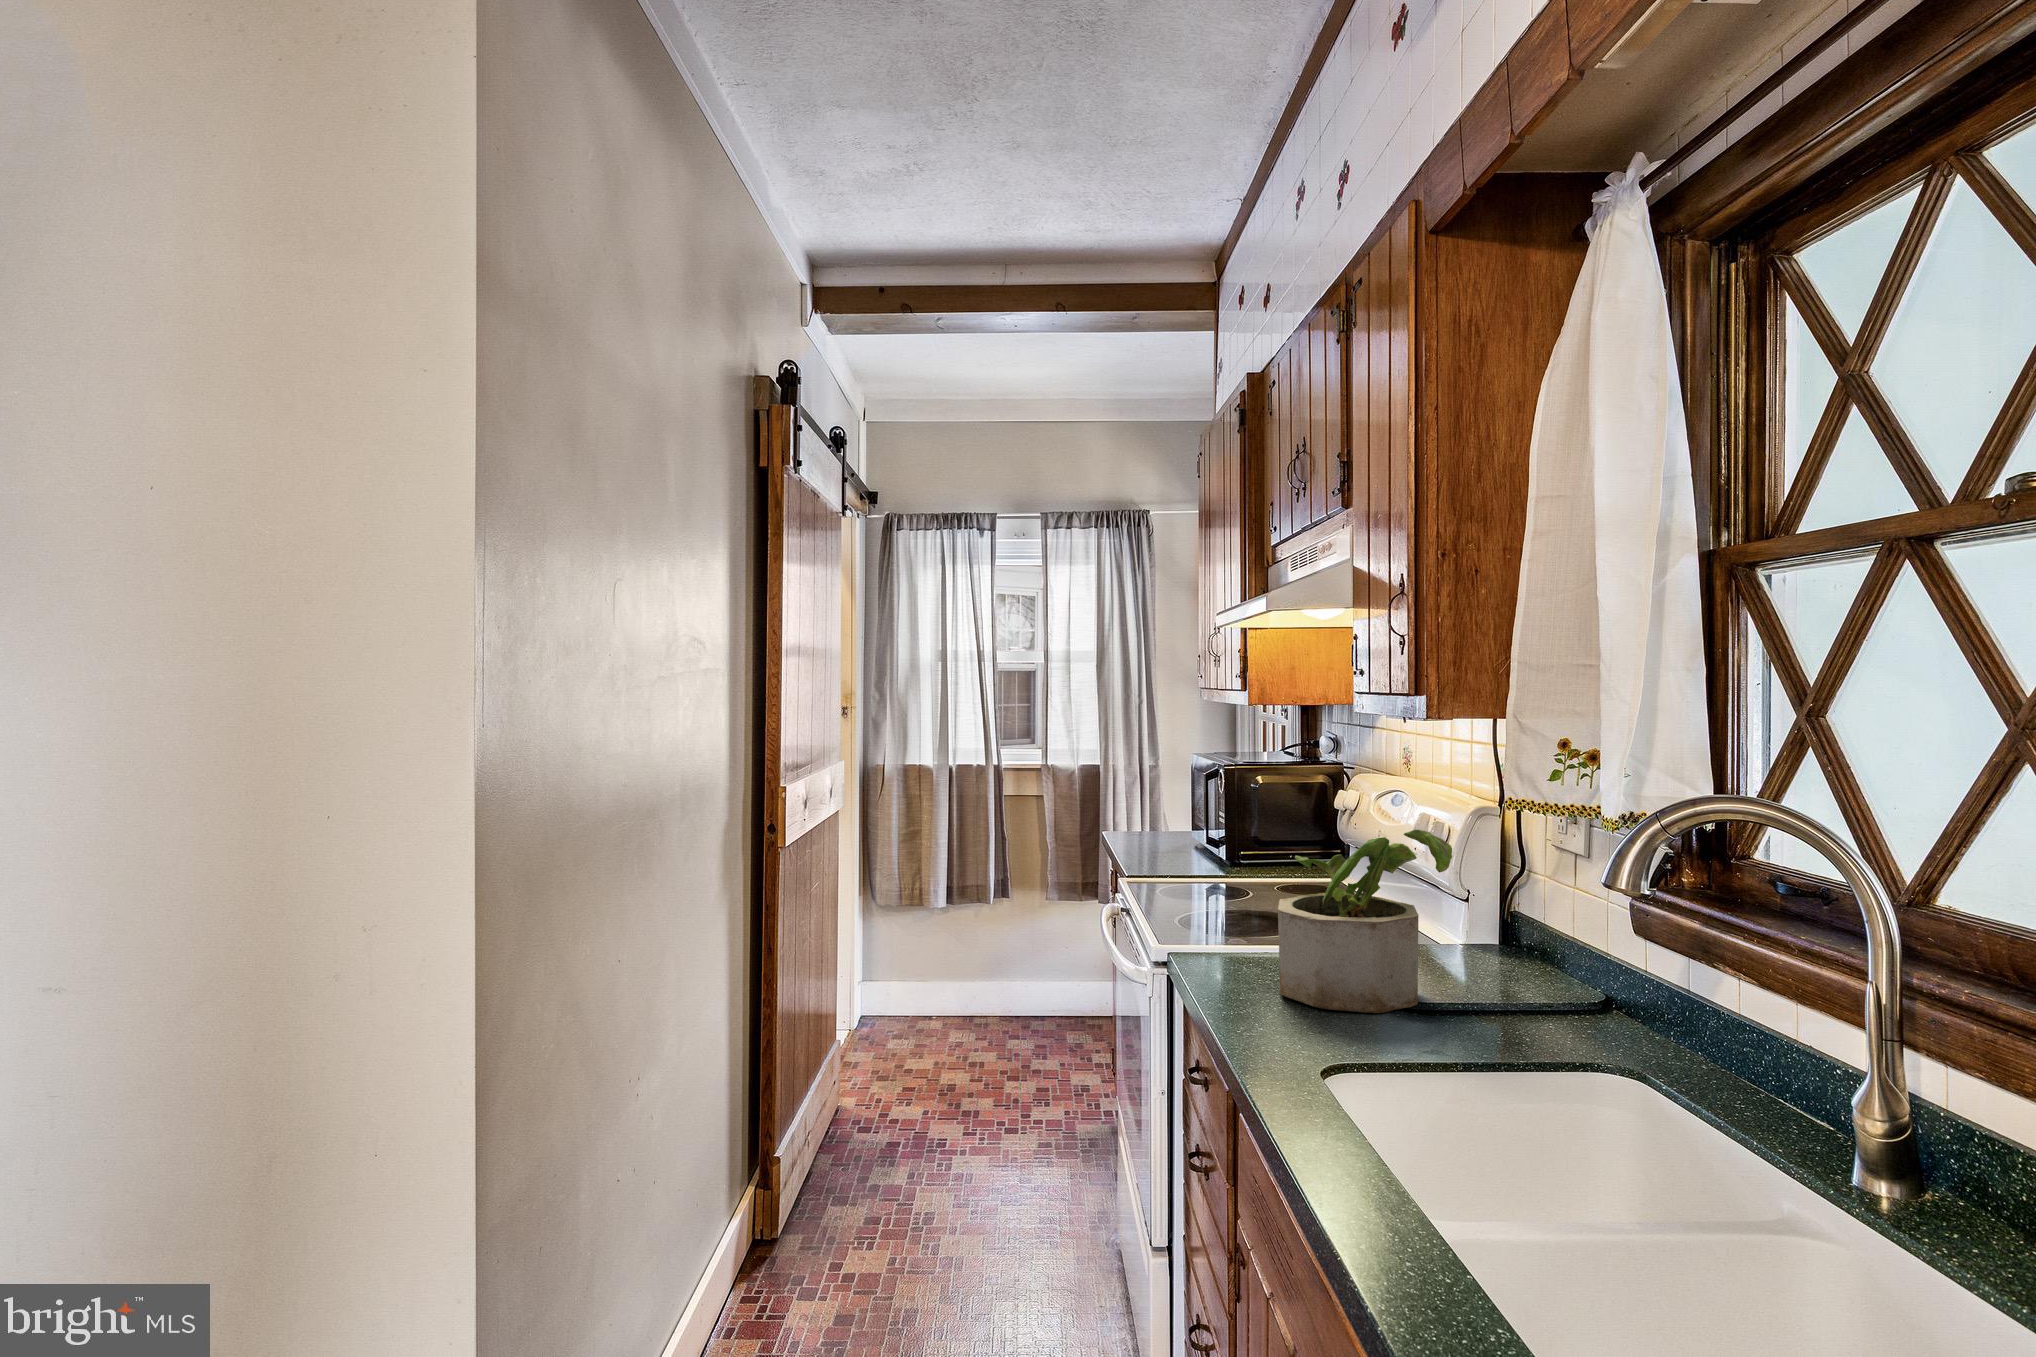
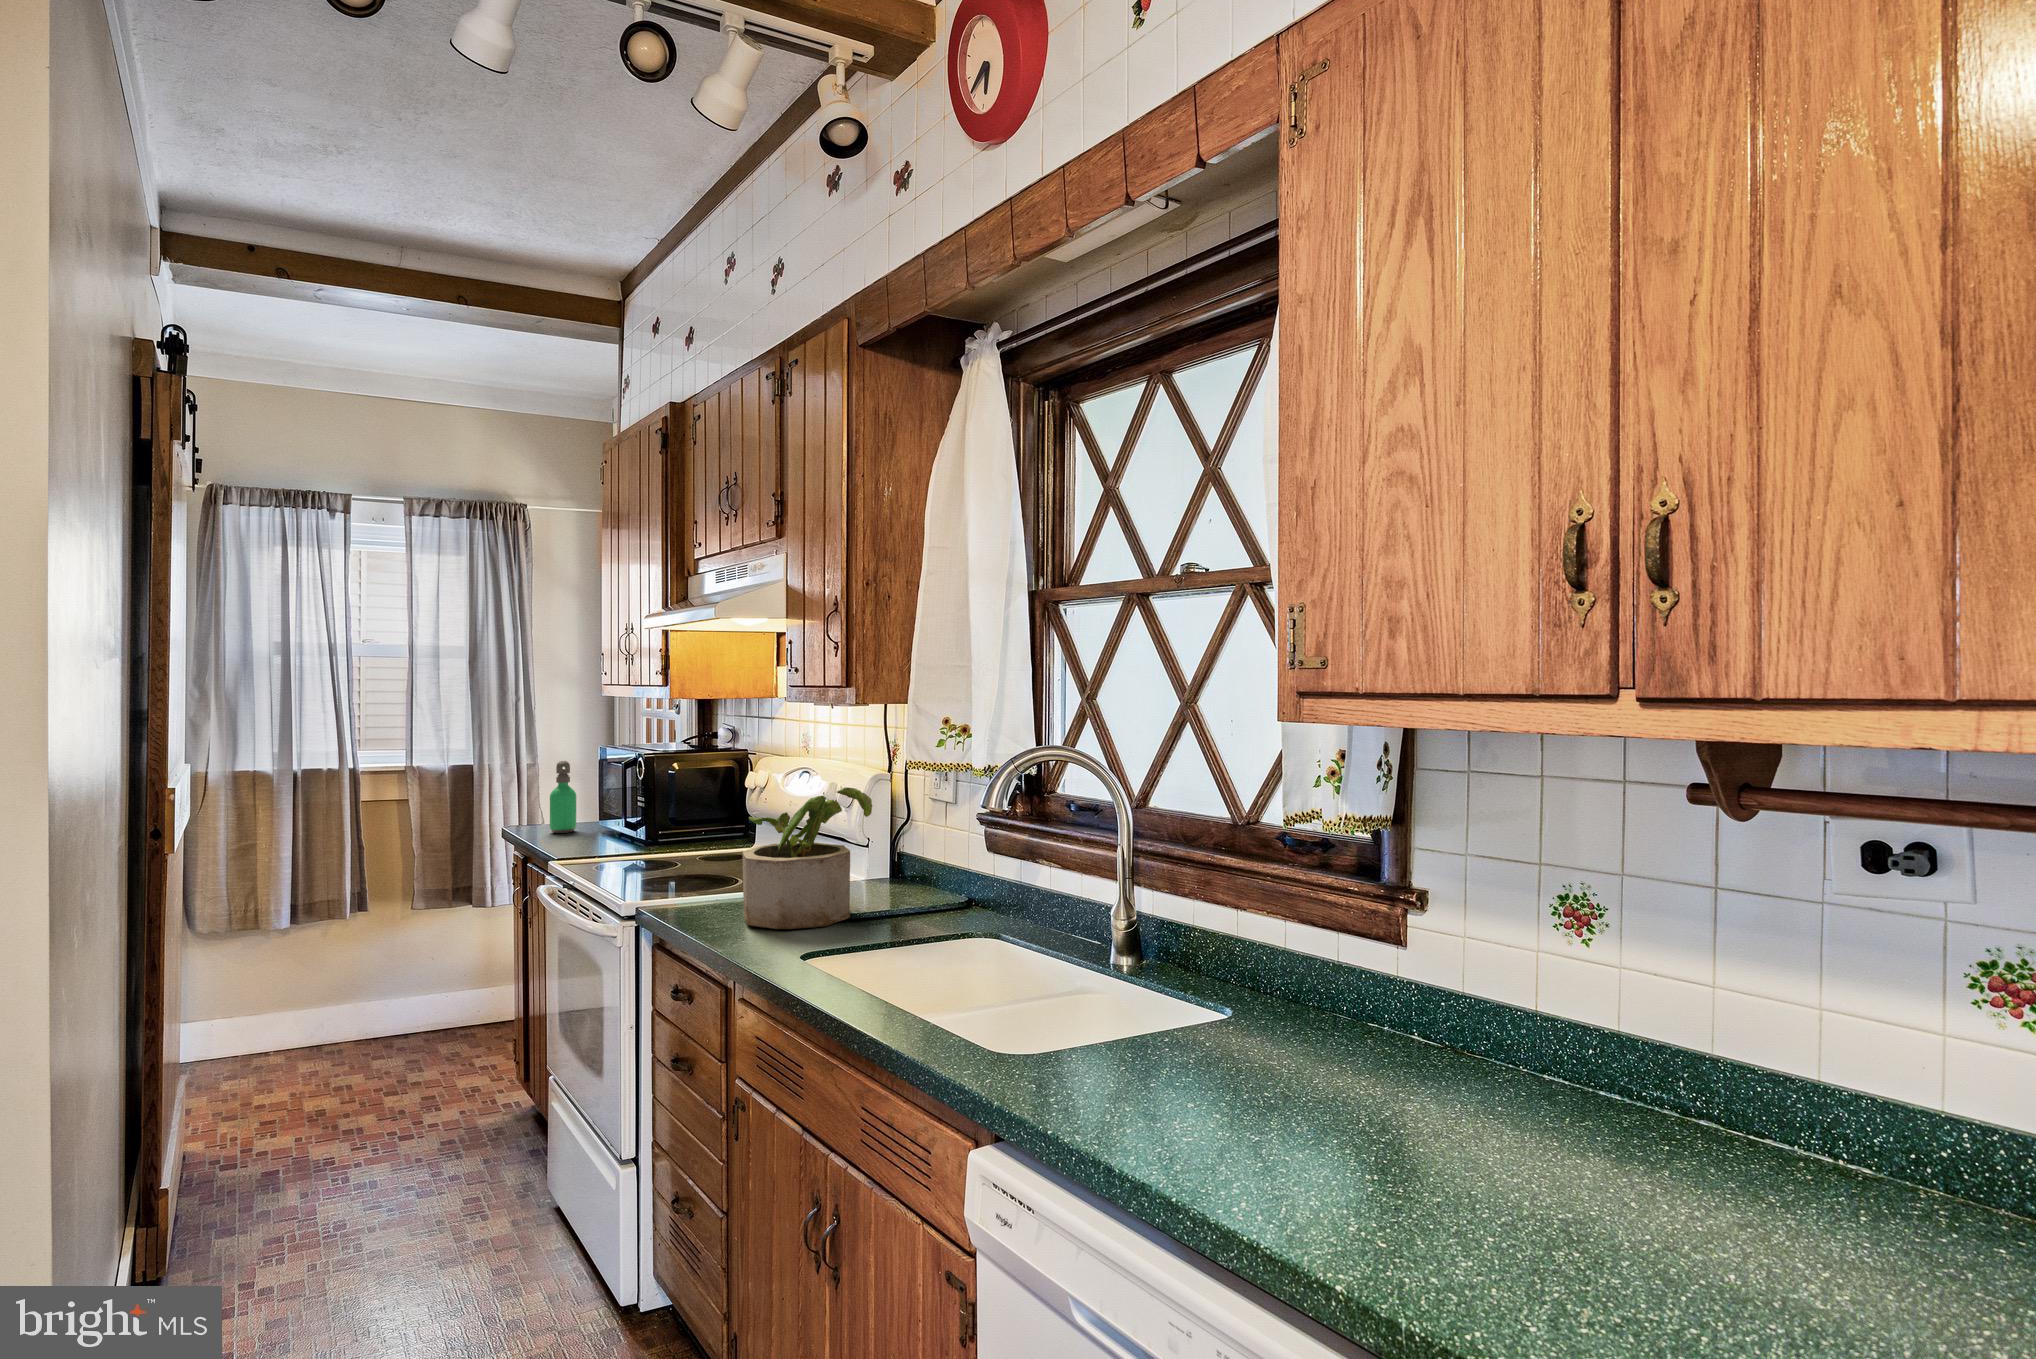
soap dispenser: none [1138,770,1164,845] -> present [550,761,576,833]

